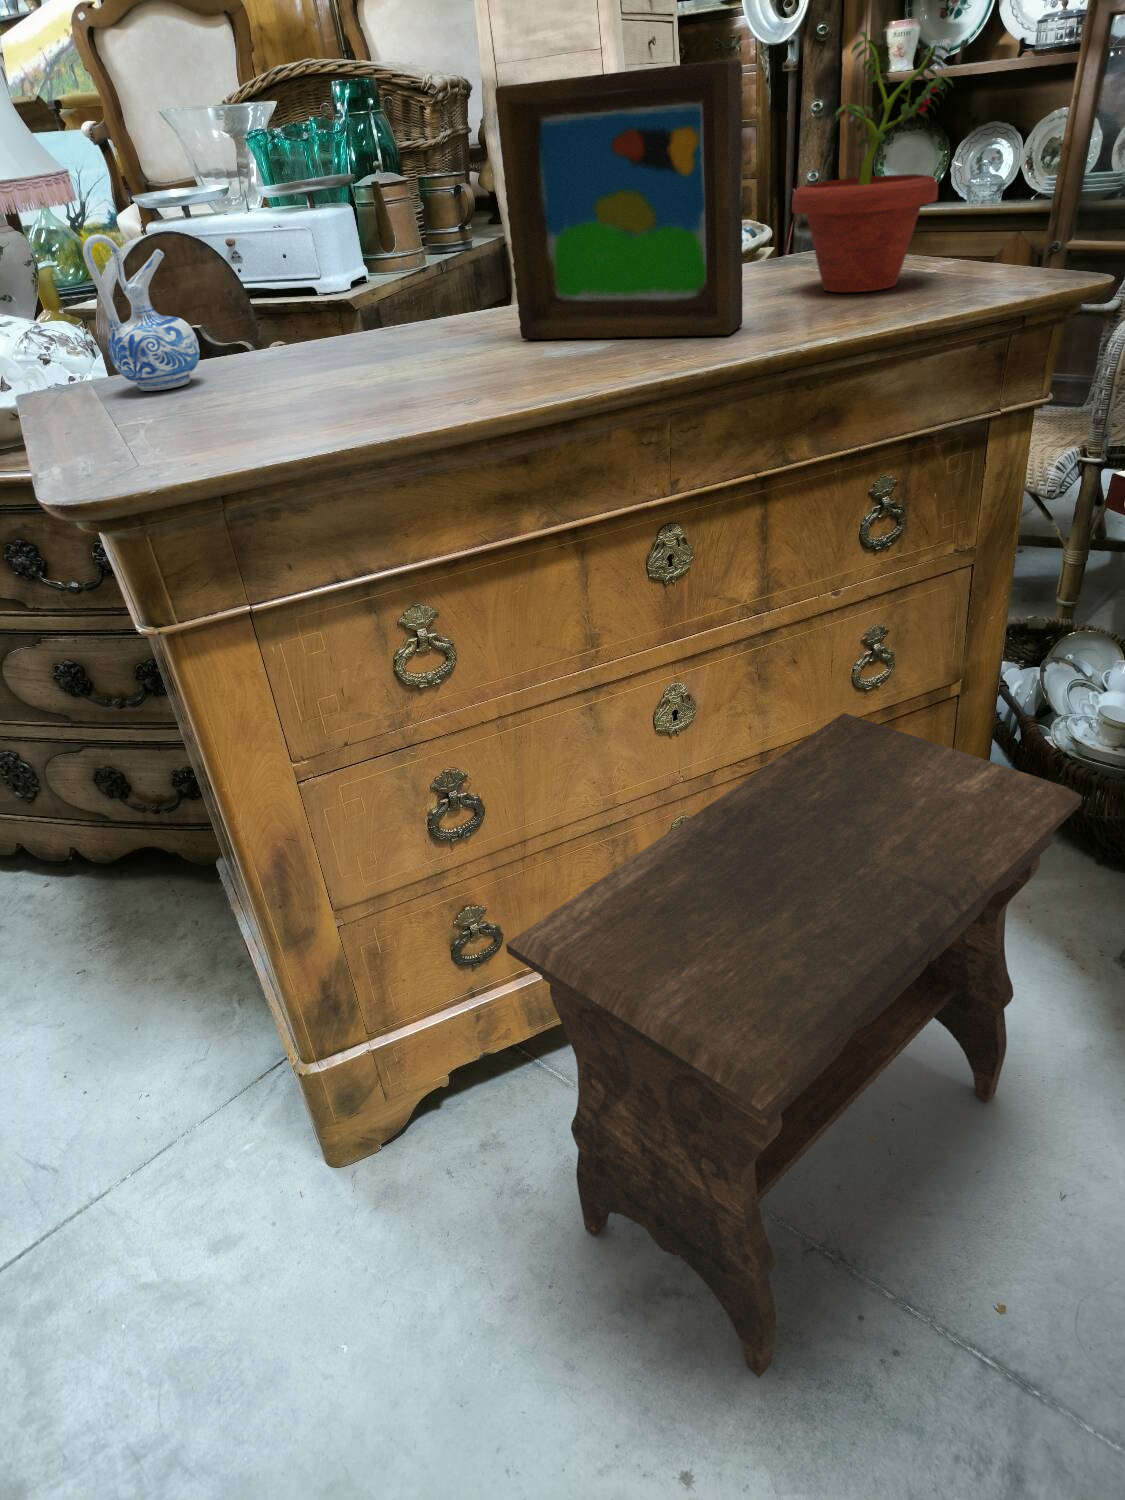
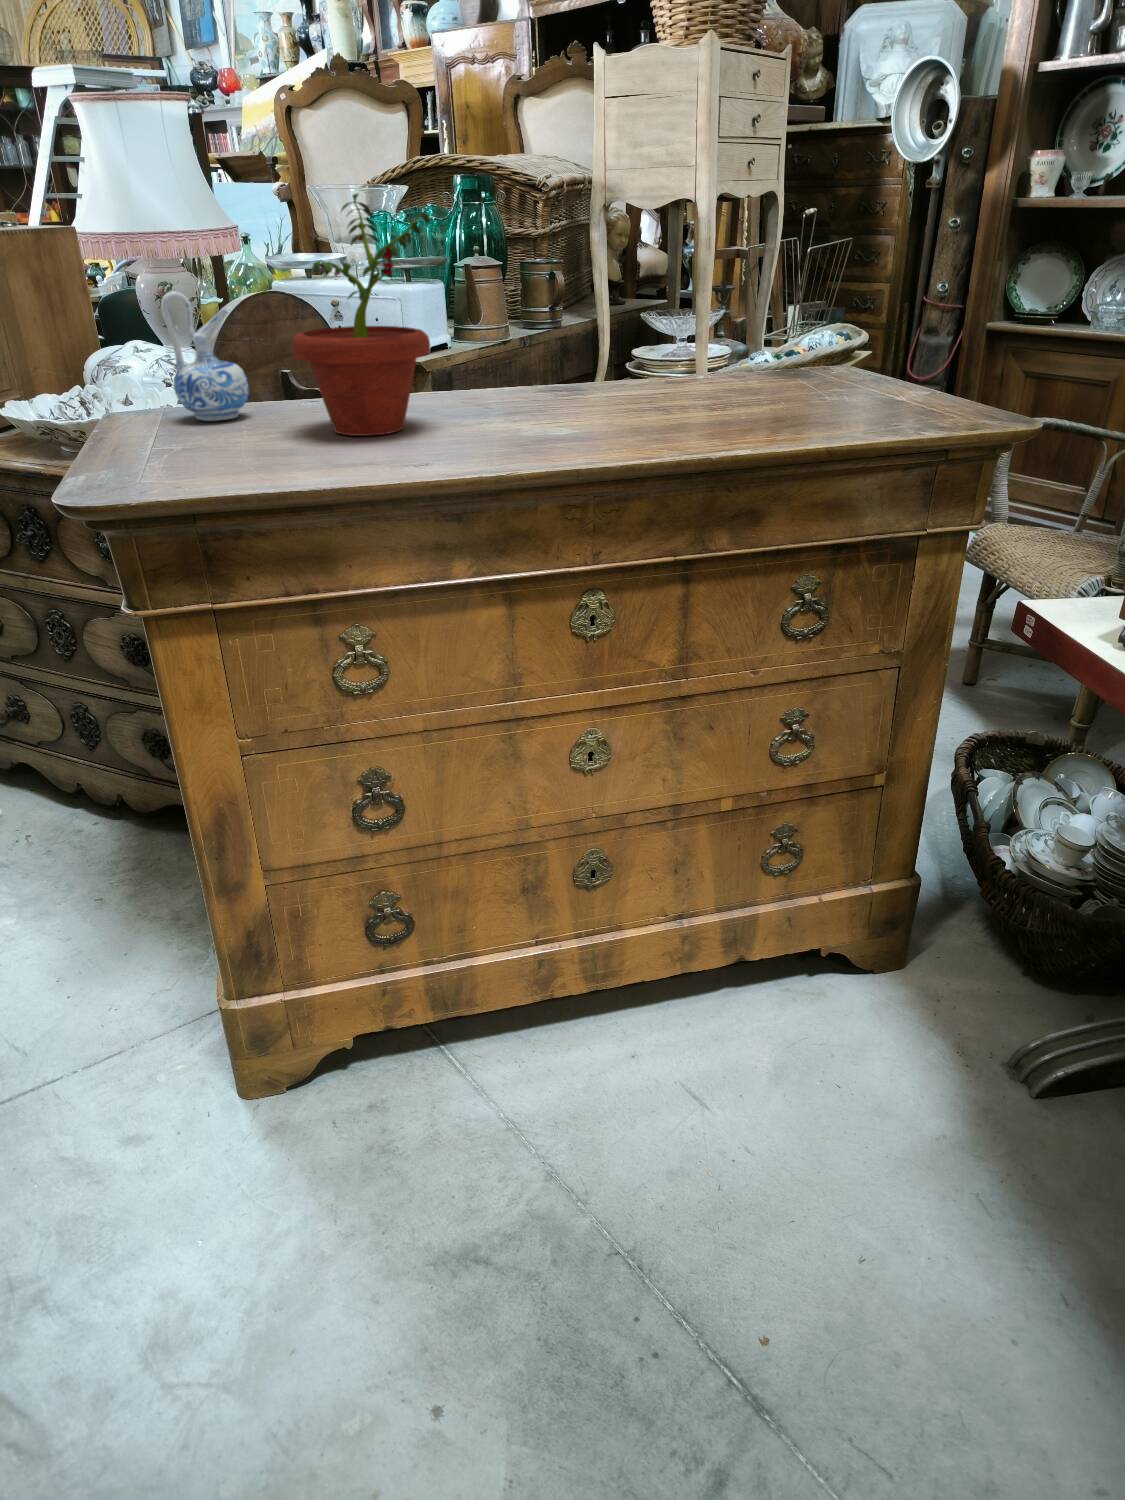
potted plant: present [792,32,953,292] -> present [292,193,430,436]
picture frame: present [495,59,743,339] -> none [508,203,709,433]
footstool: present [506,713,1082,1377] -> none [366,781,918,1347]

